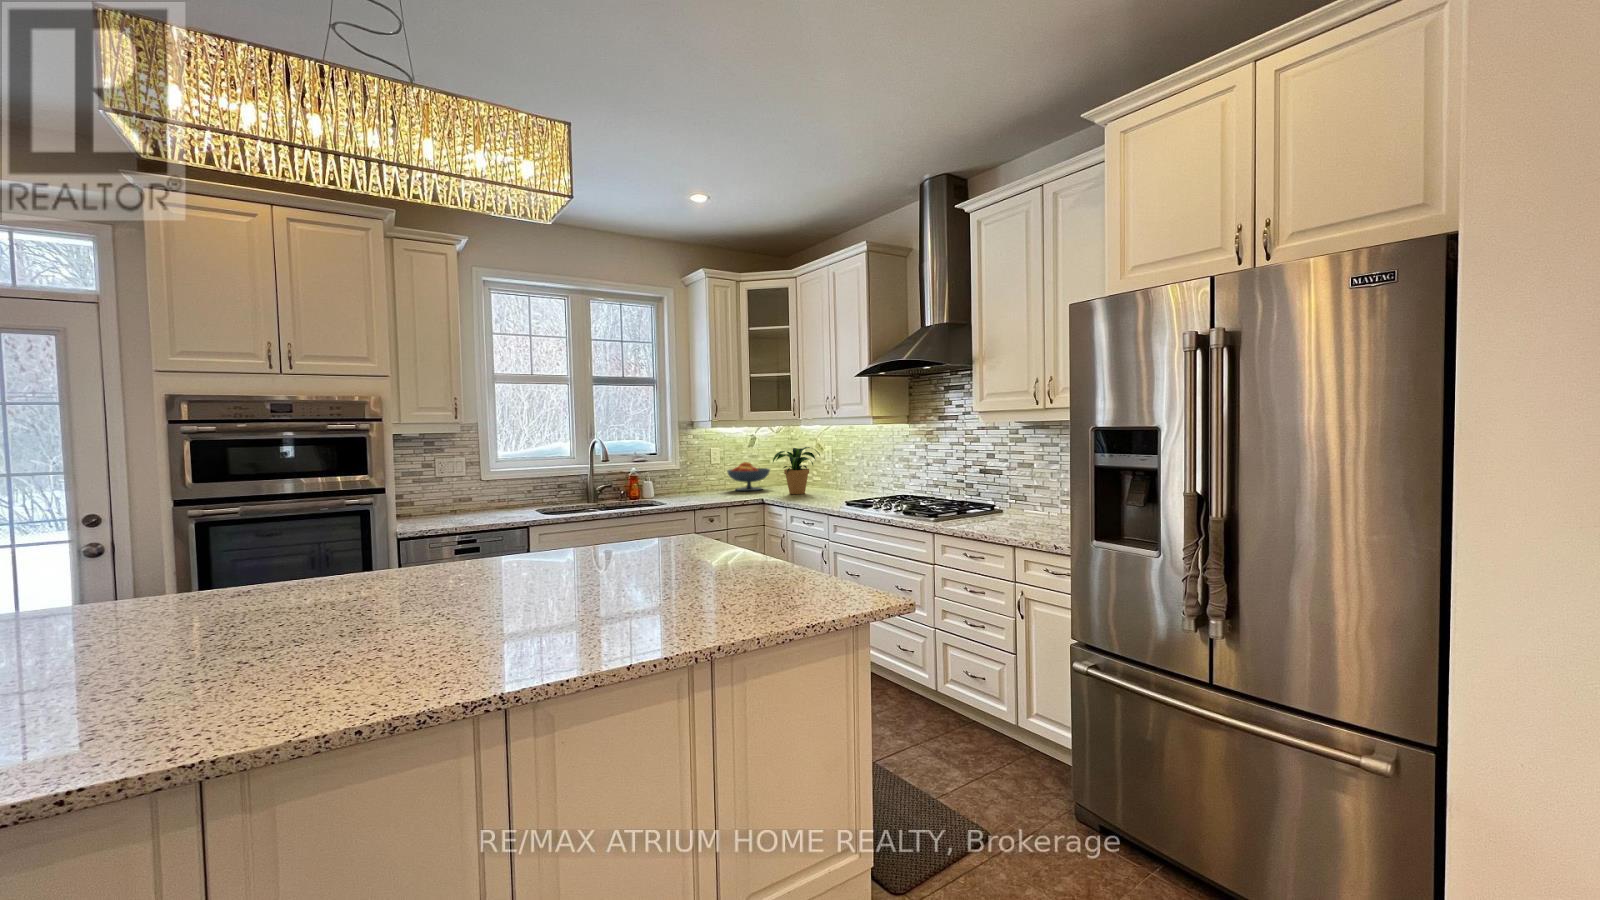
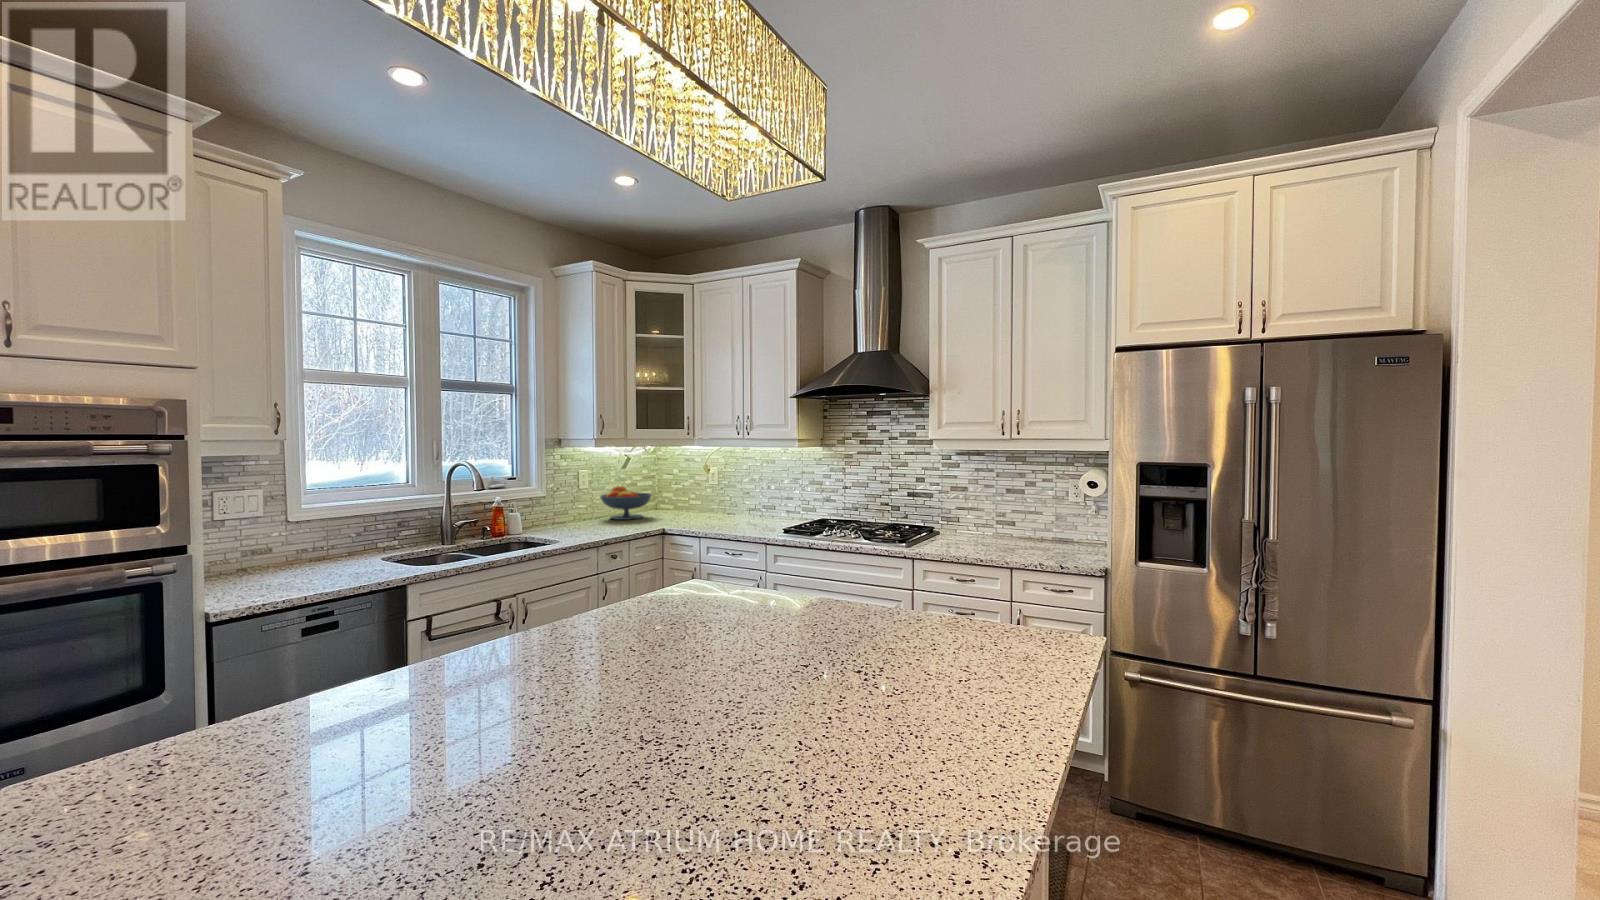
potted plant: present [773,447,820,494] -> none [668,470,720,522]

